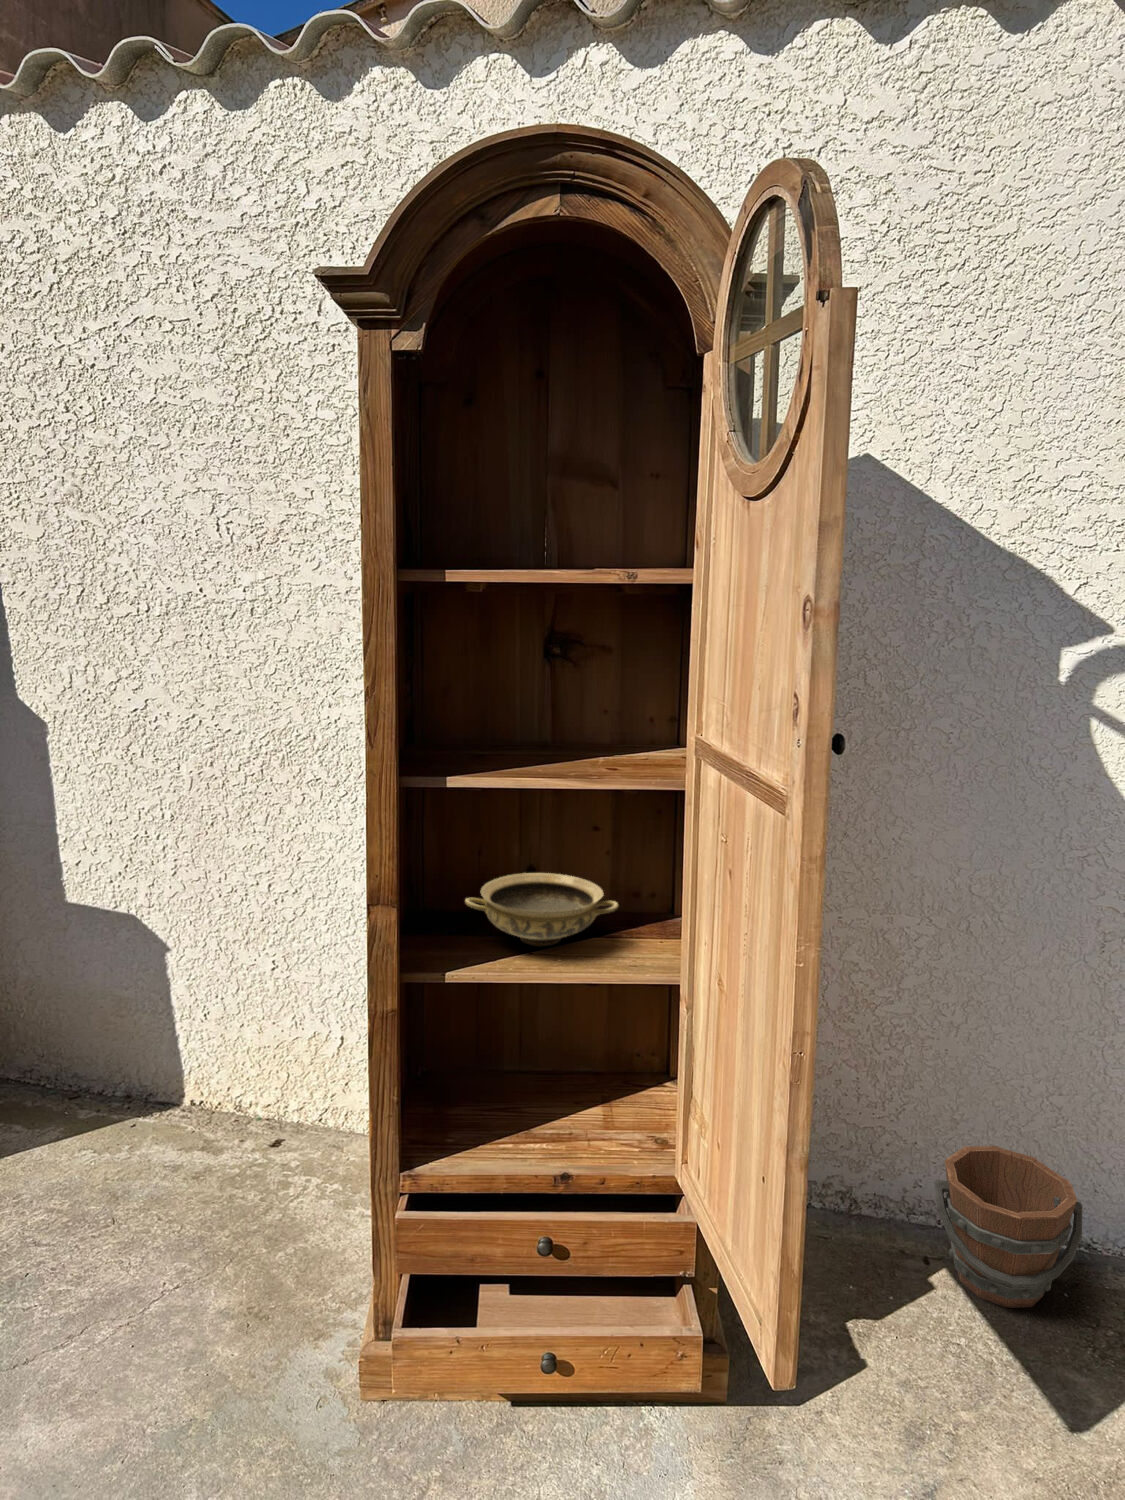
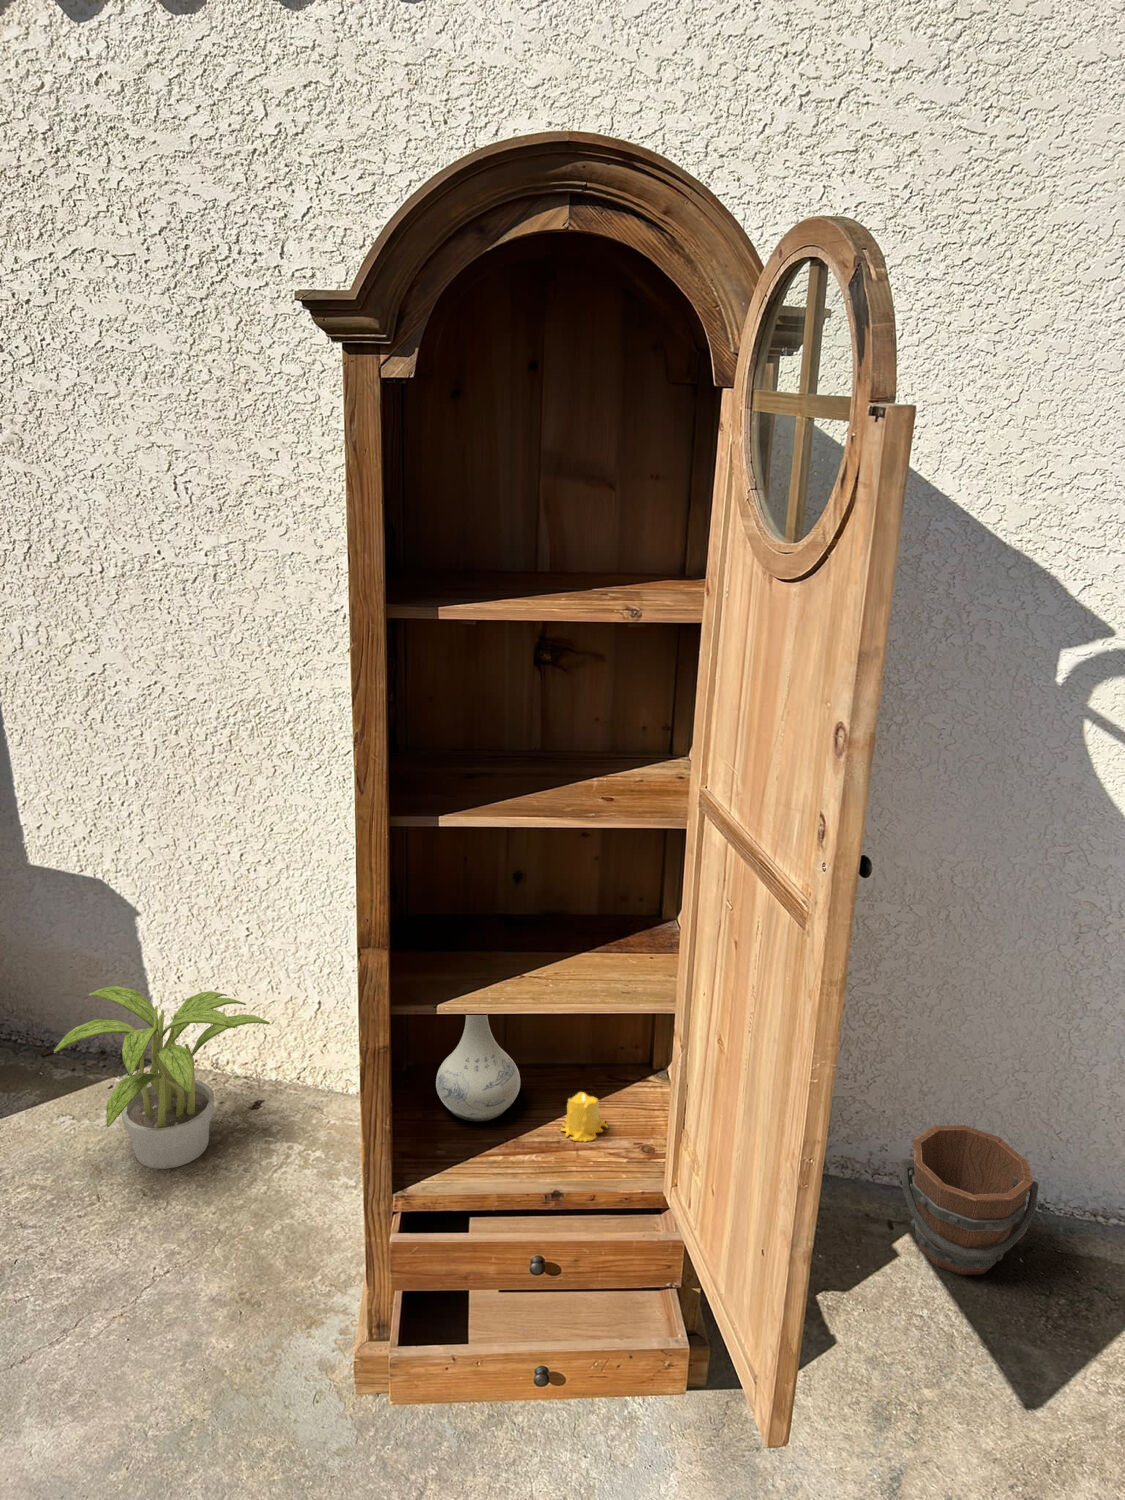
ceramic bowl: present [465,873,619,946] -> none [449,878,601,957]
vase: none [451,973,538,1126] -> present [436,1015,520,1121]
potted plant: none [70,1012,290,1201] -> present [54,986,270,1169]
candle: none [580,1090,631,1144] -> present [561,1092,608,1141]

